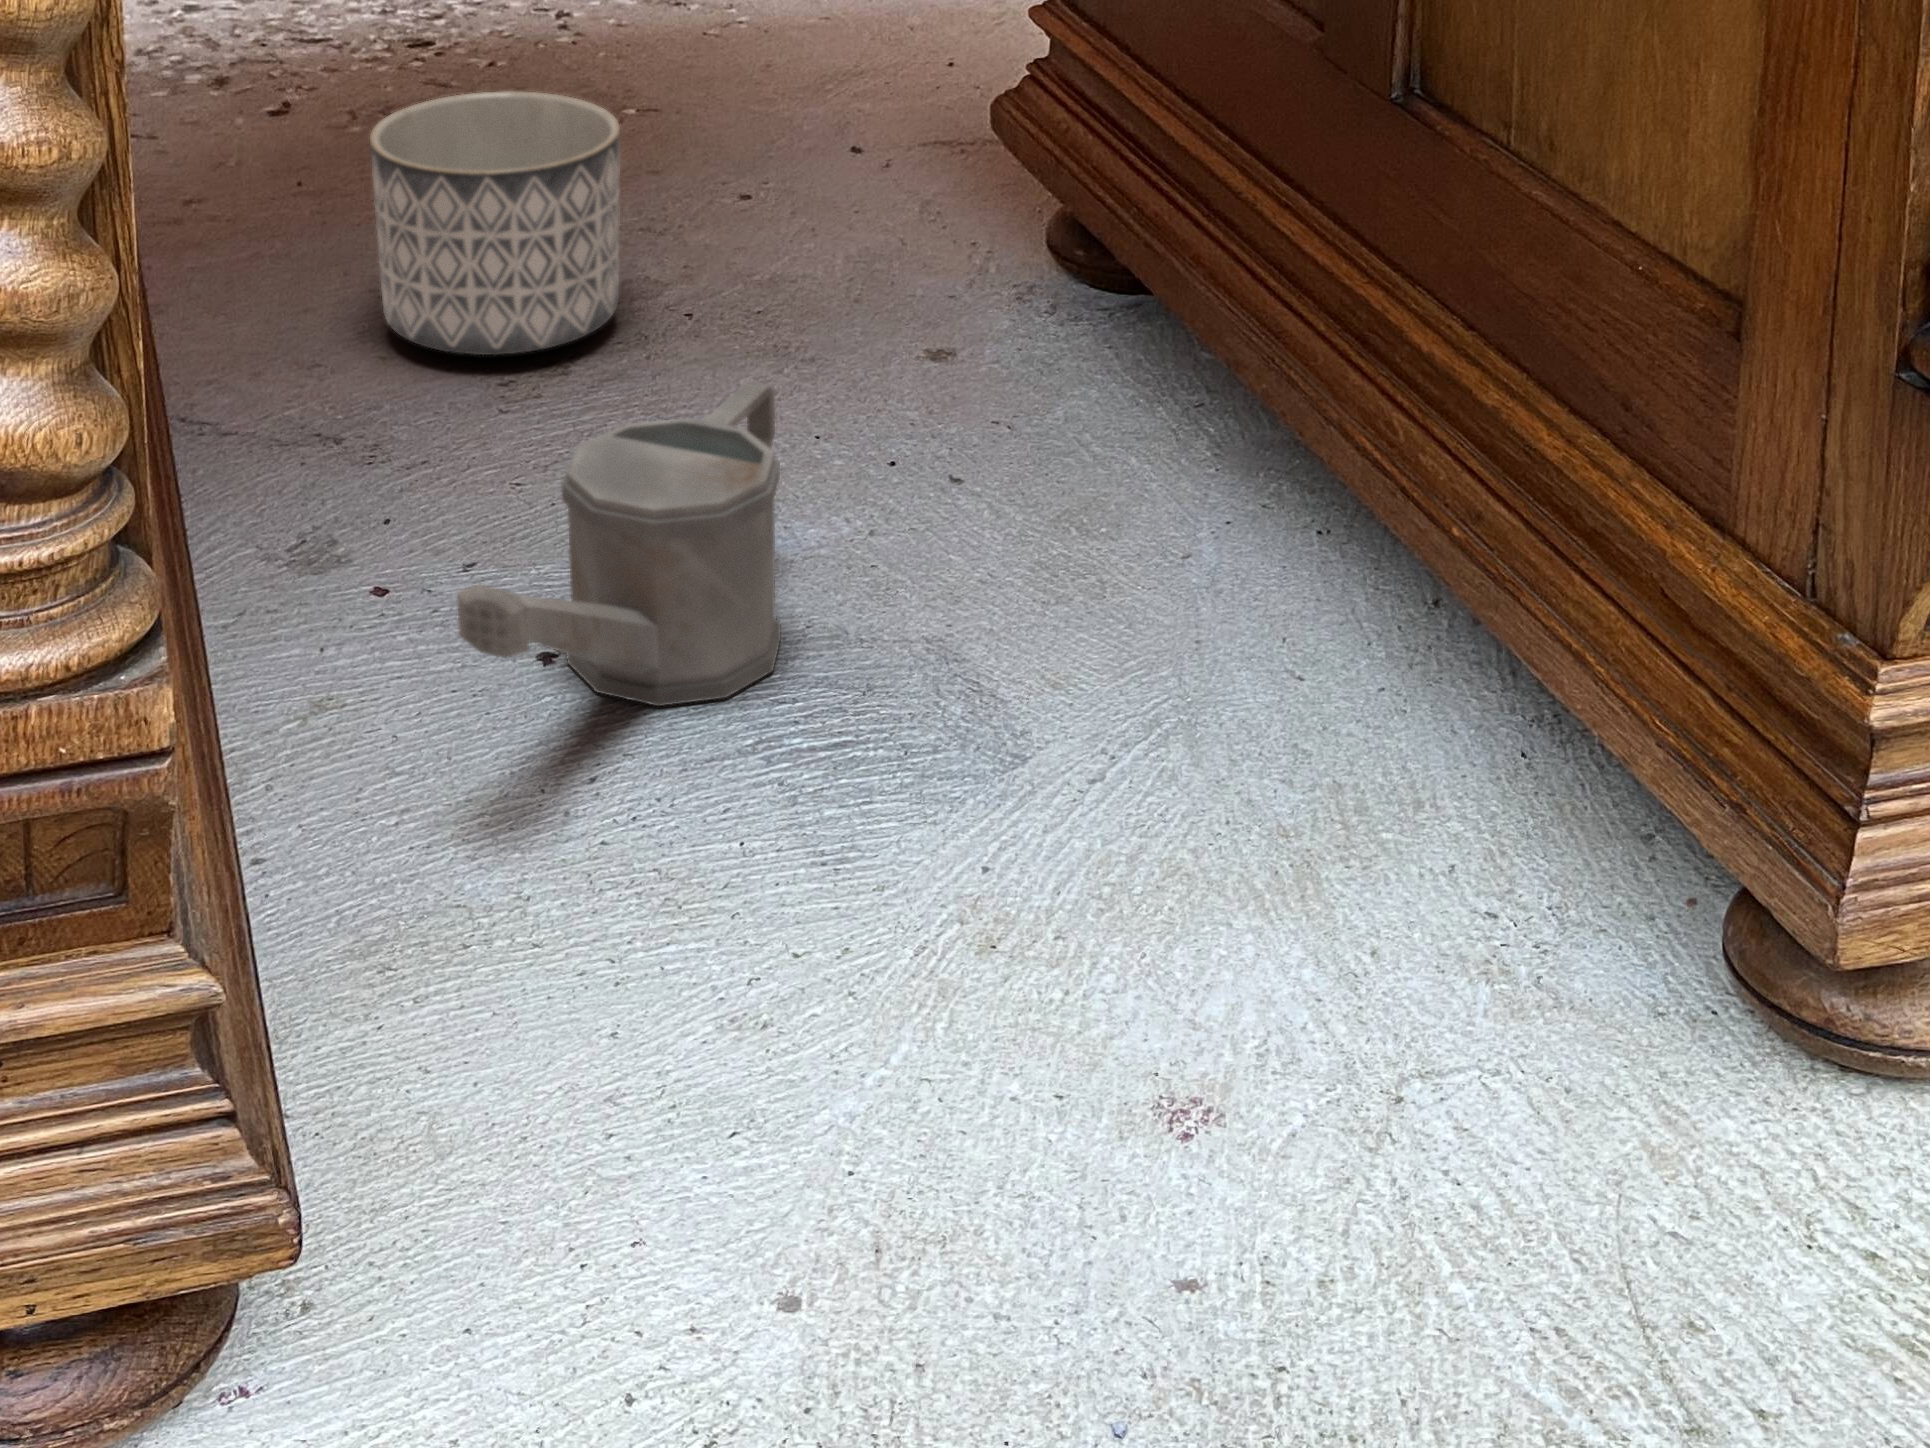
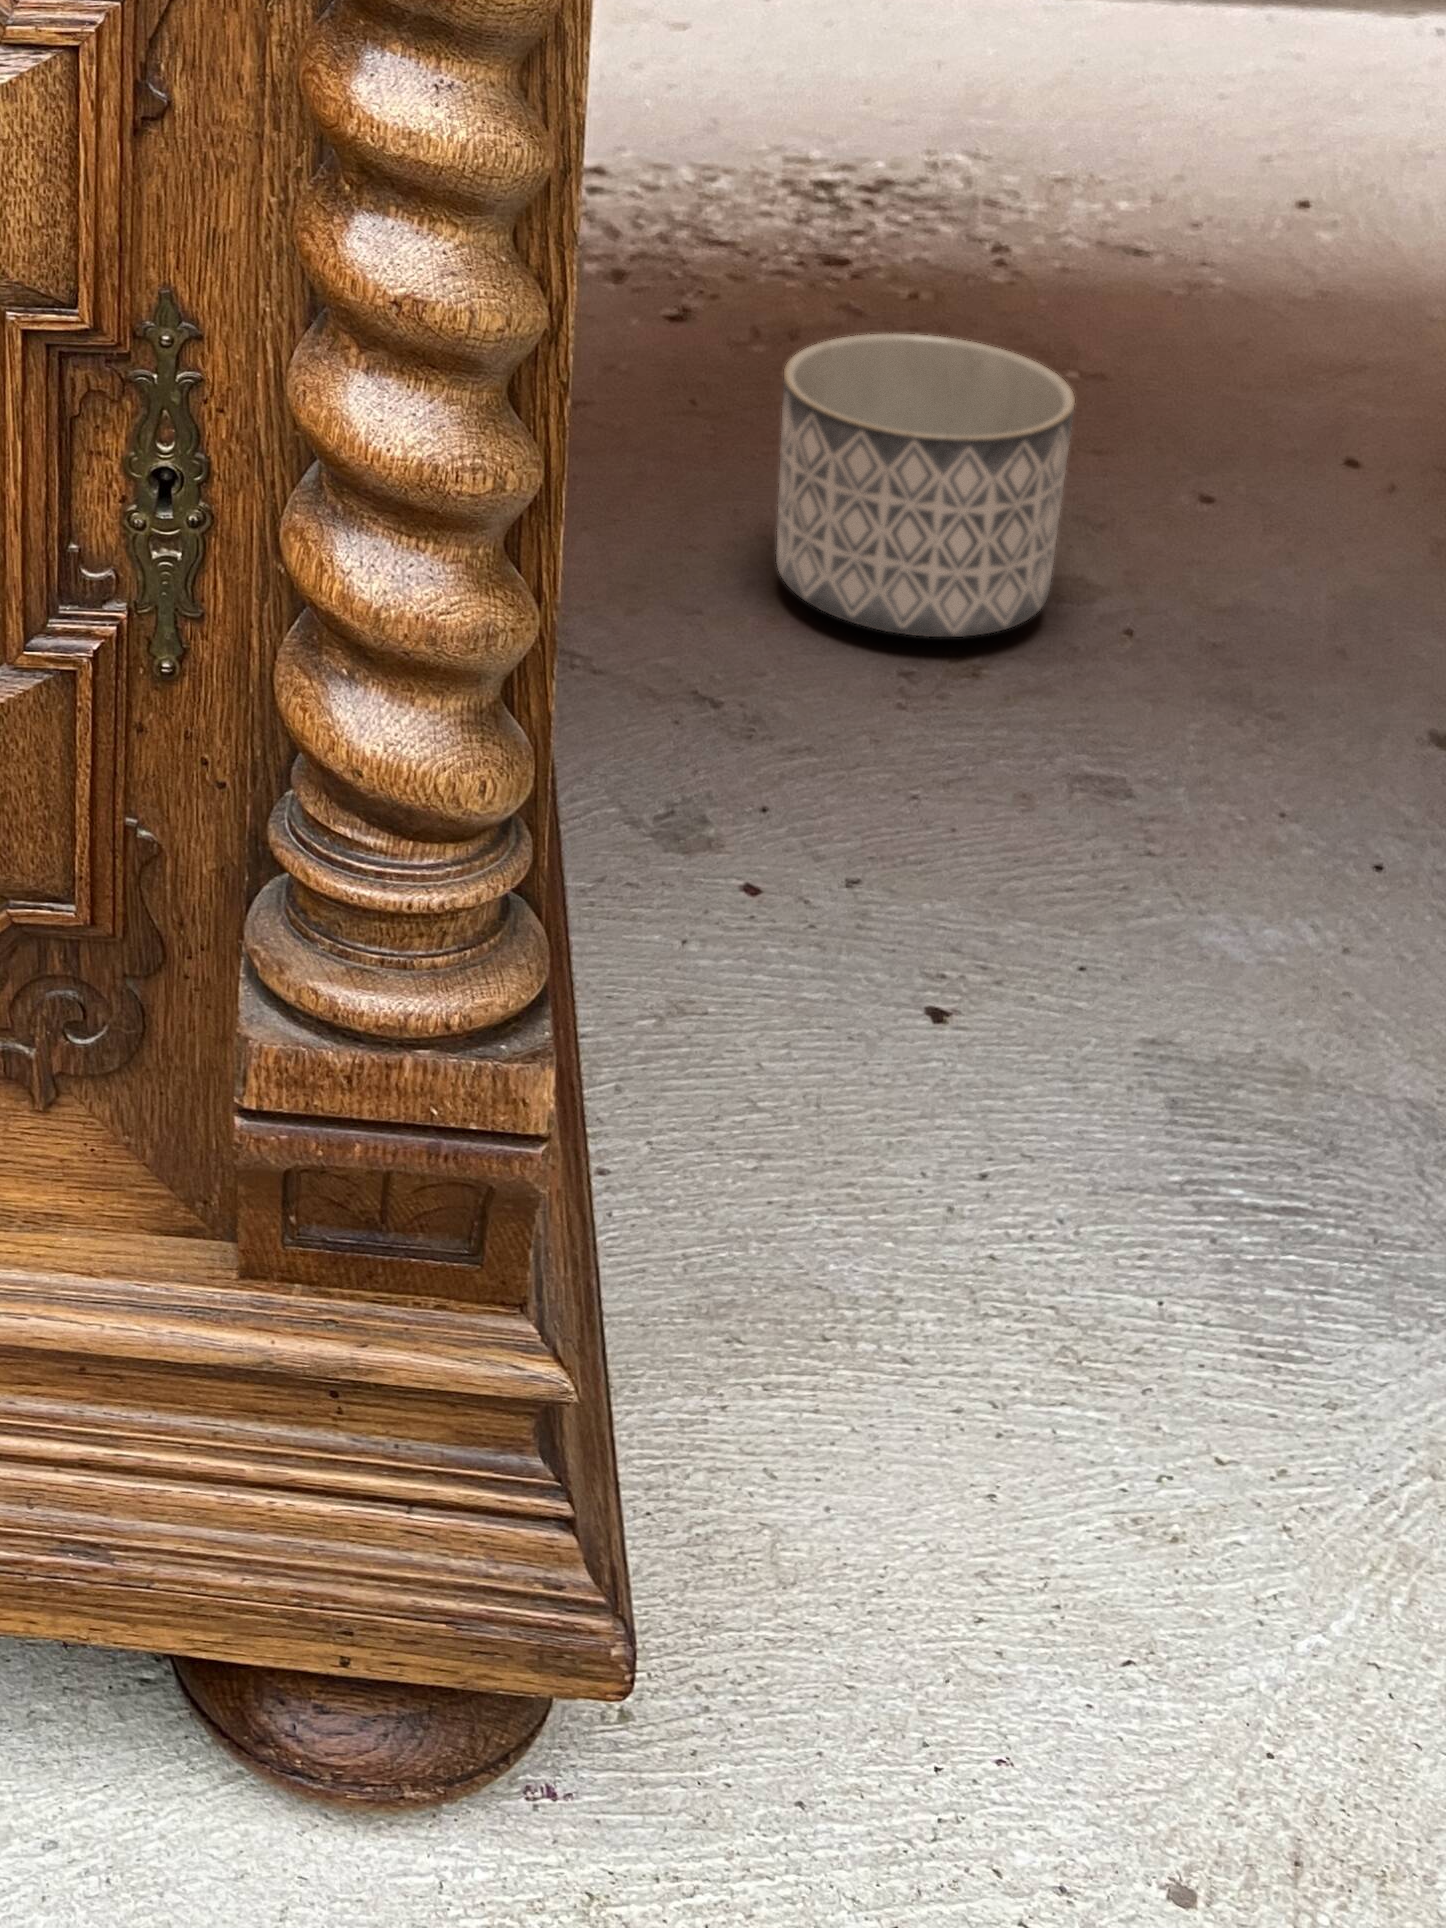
watering can: present [457,382,781,706] -> none [847,747,1247,1117]

